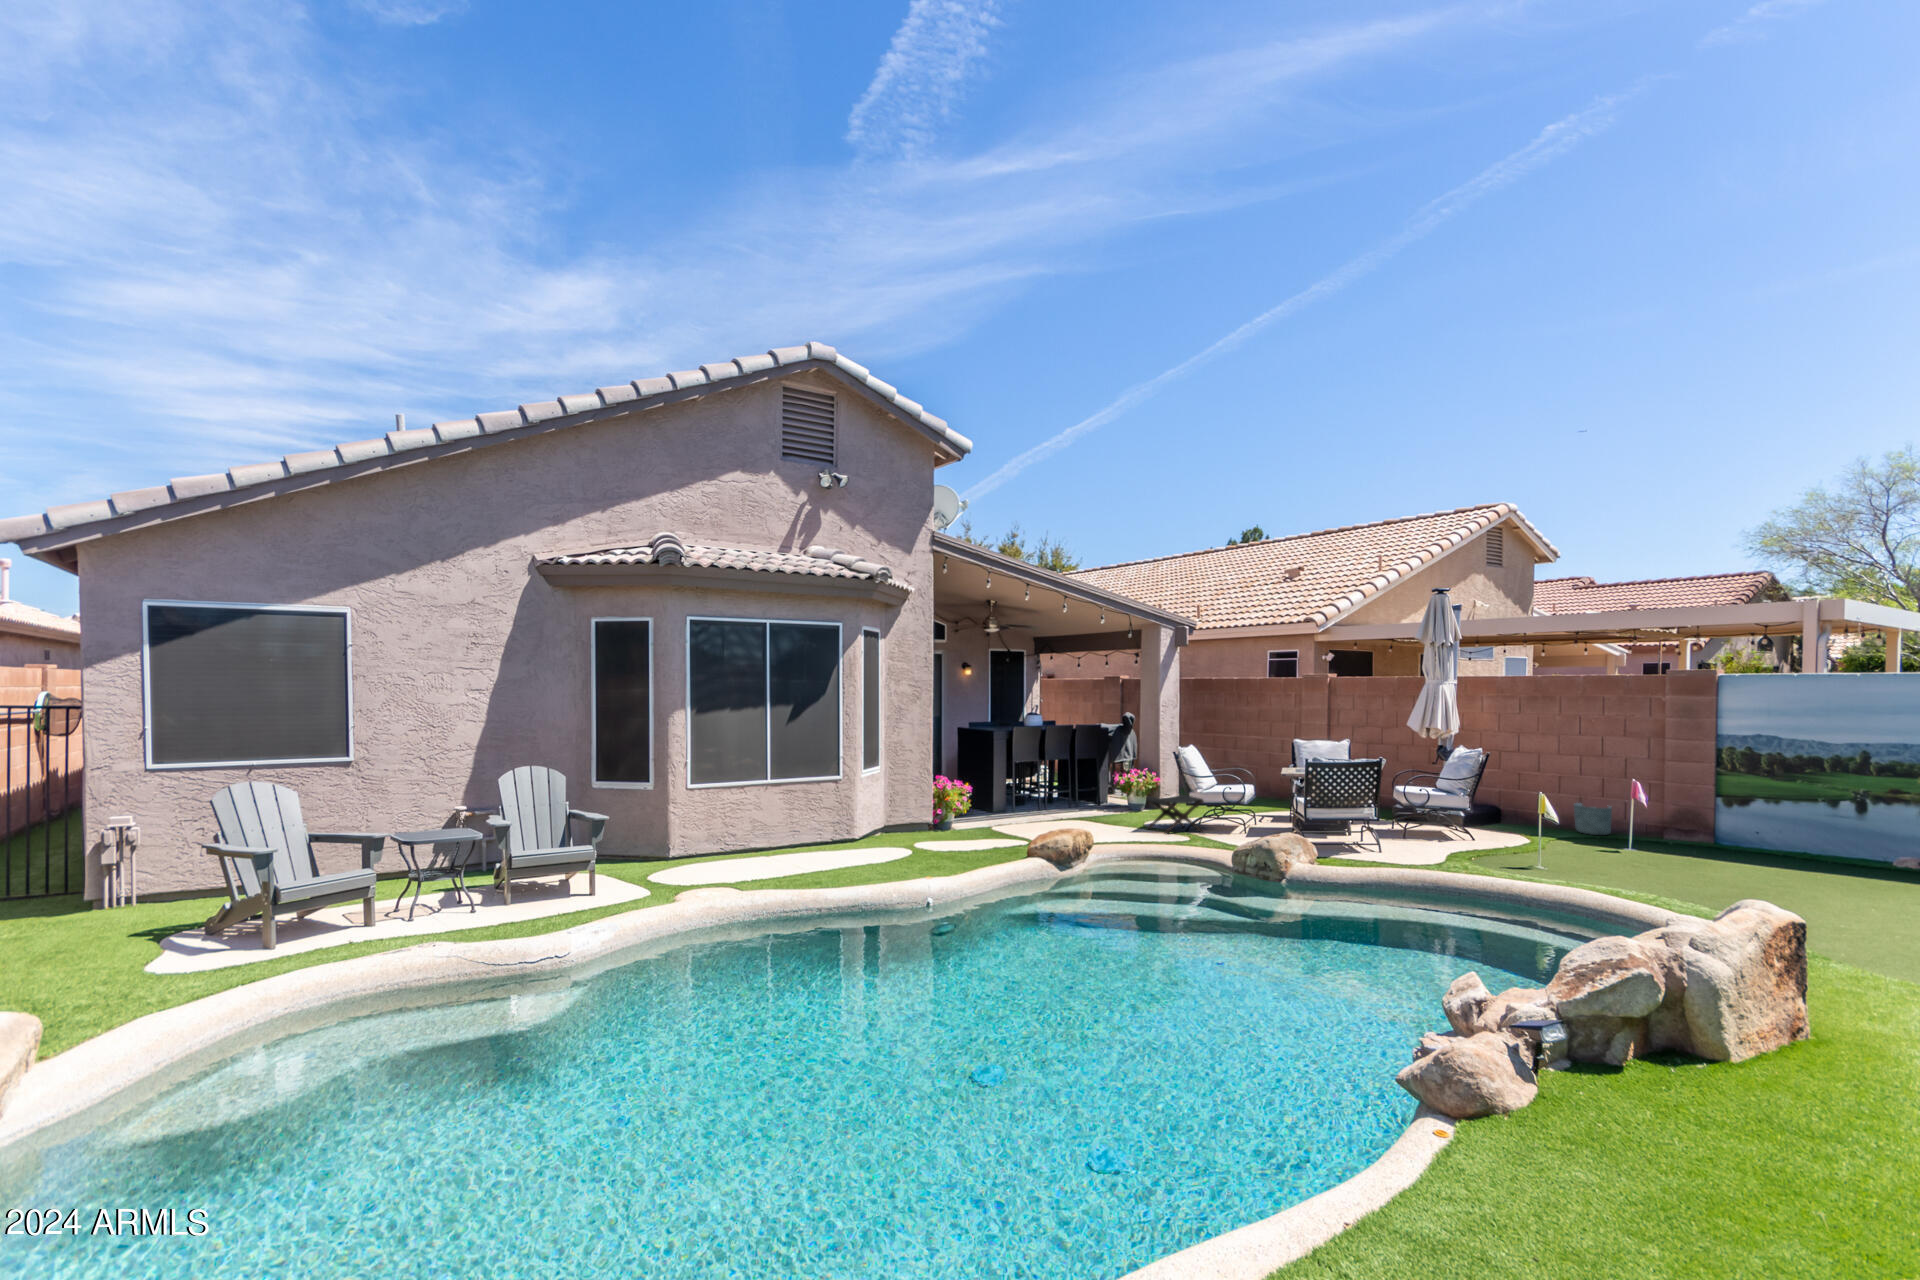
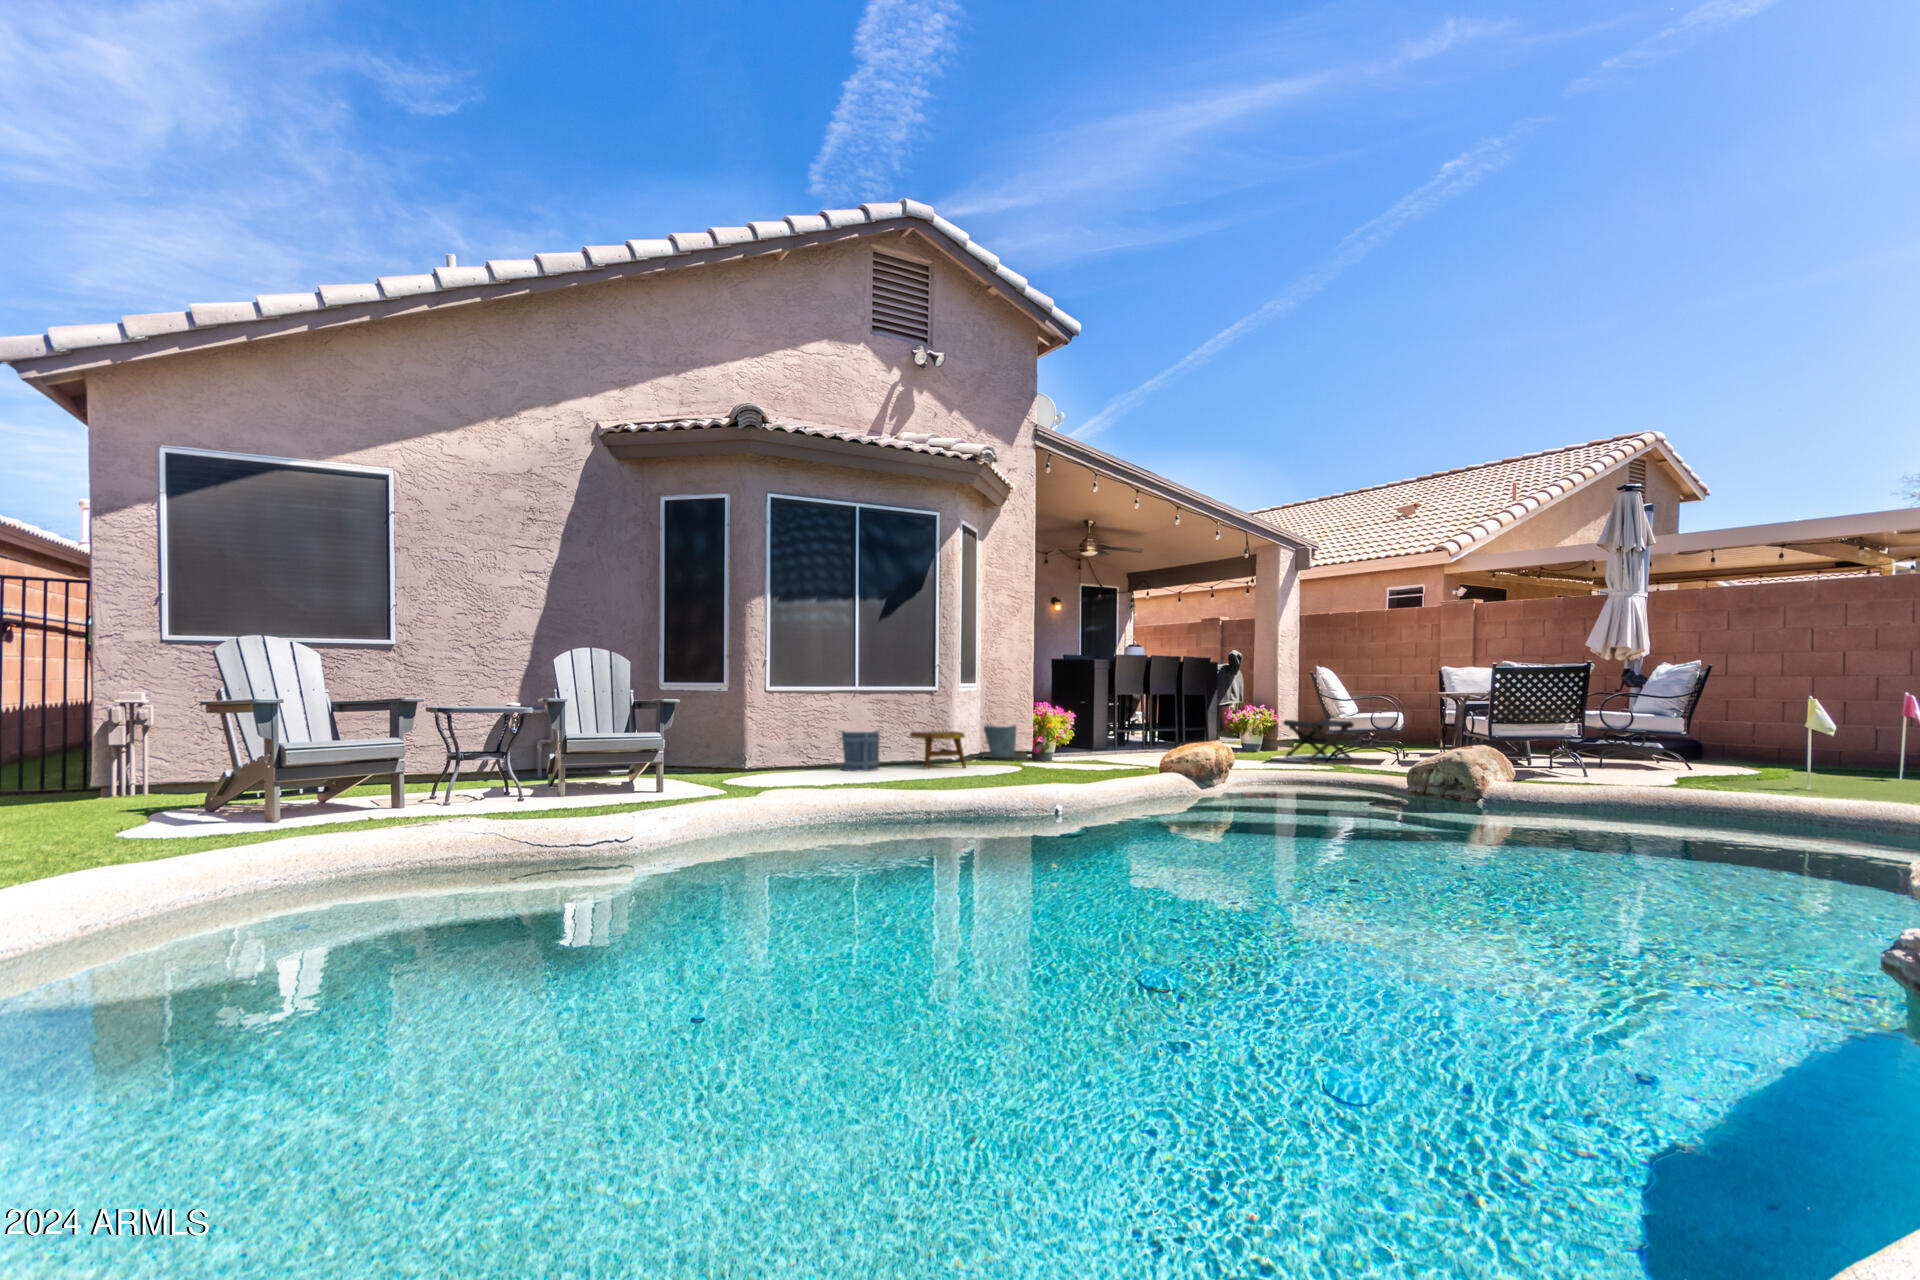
planter: present [1574,803,1612,835] -> present [984,724,1017,759]
side table: none [814,816,863,855] -> present [910,731,966,770]
bucket: none [752,819,787,859] -> present [840,731,880,771]

